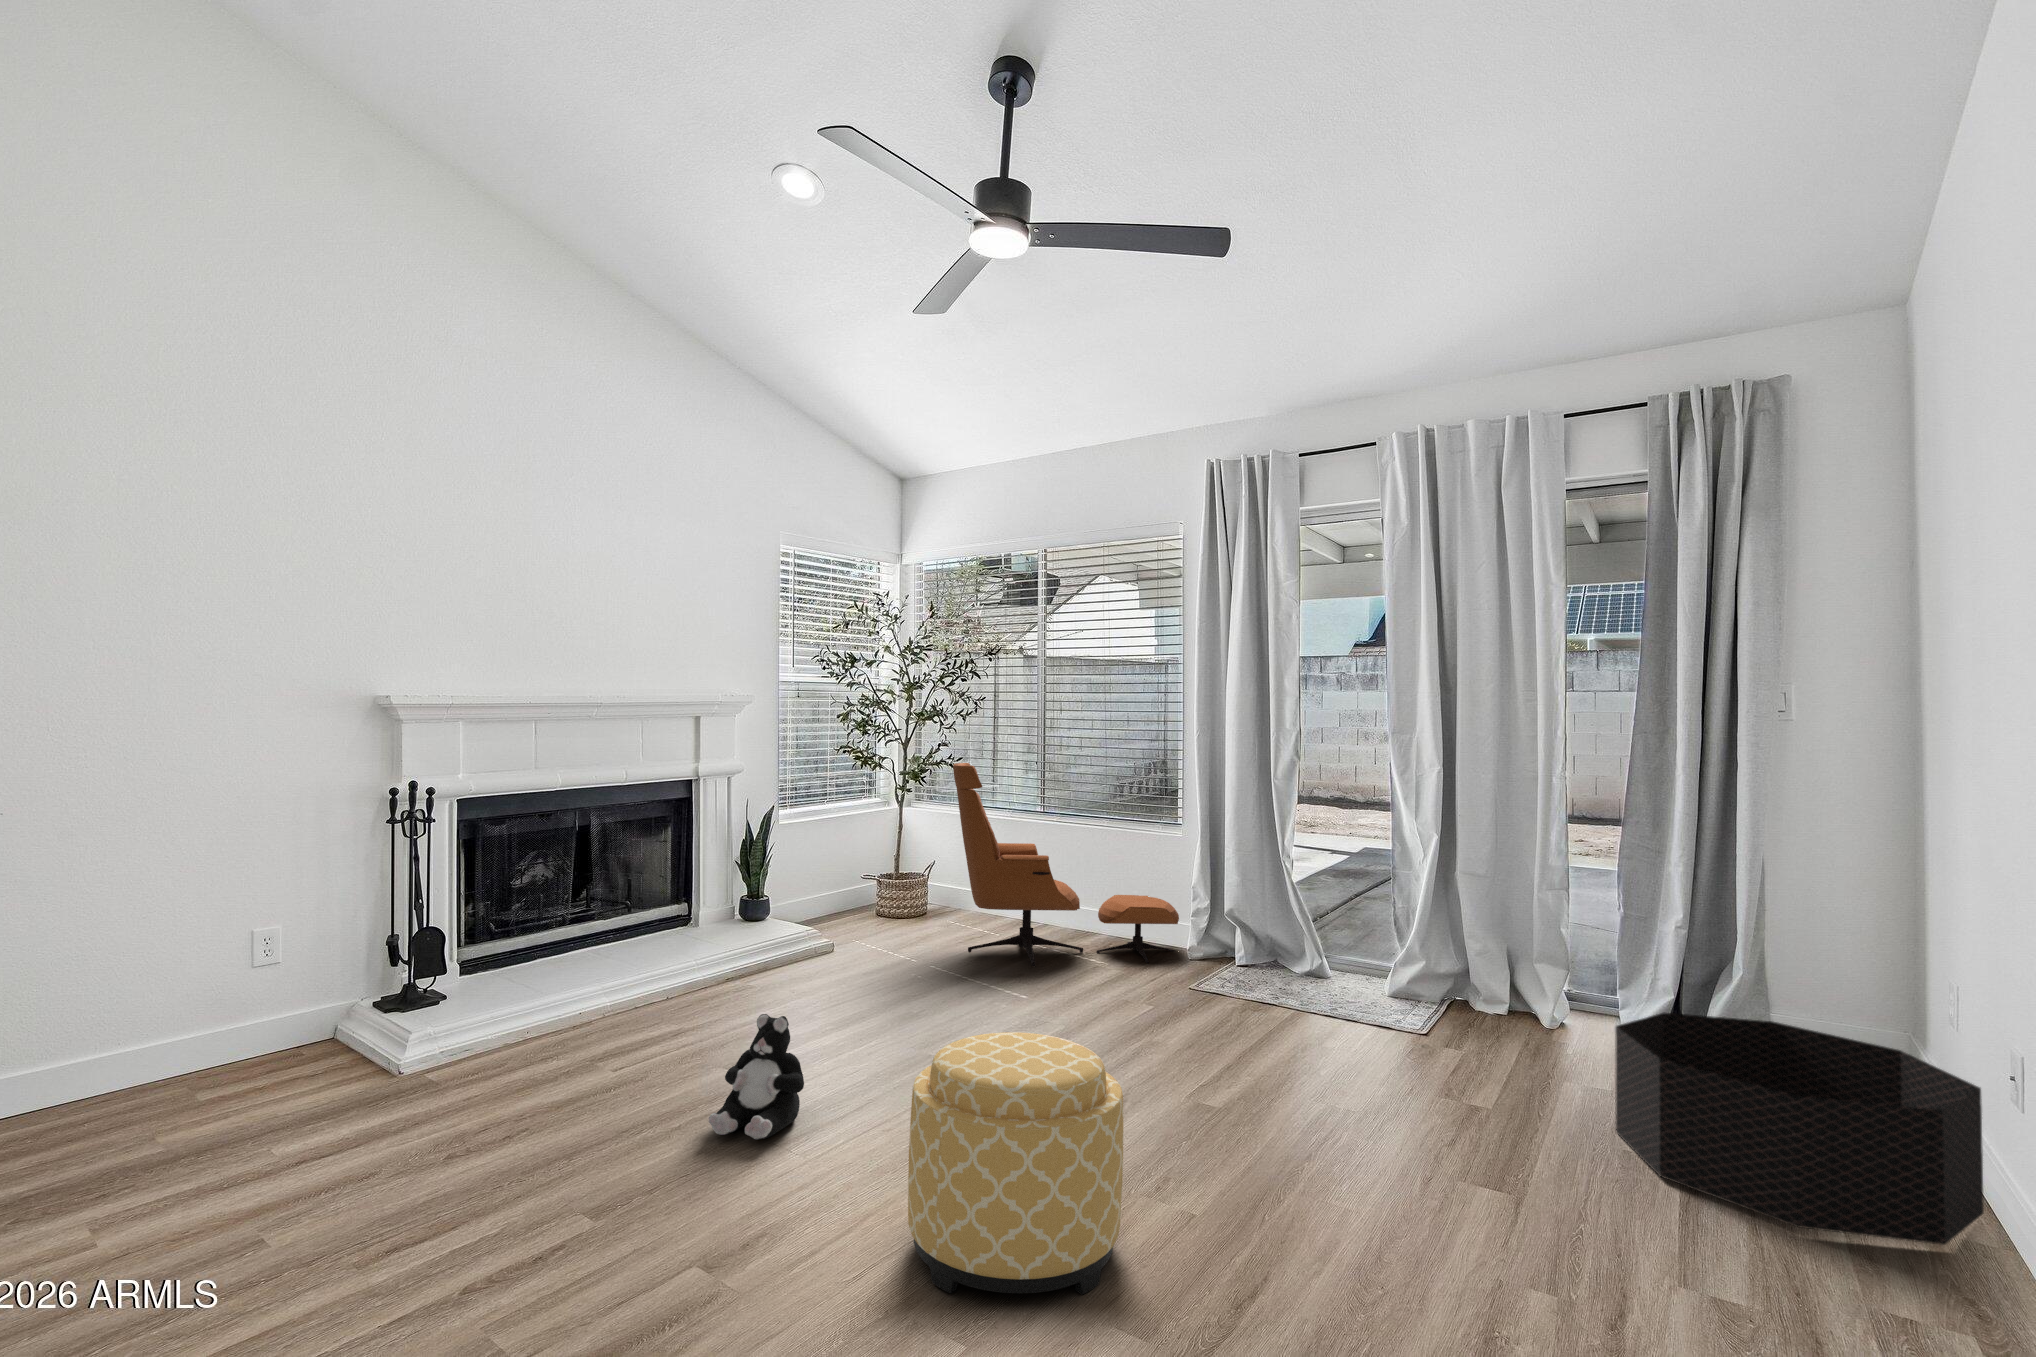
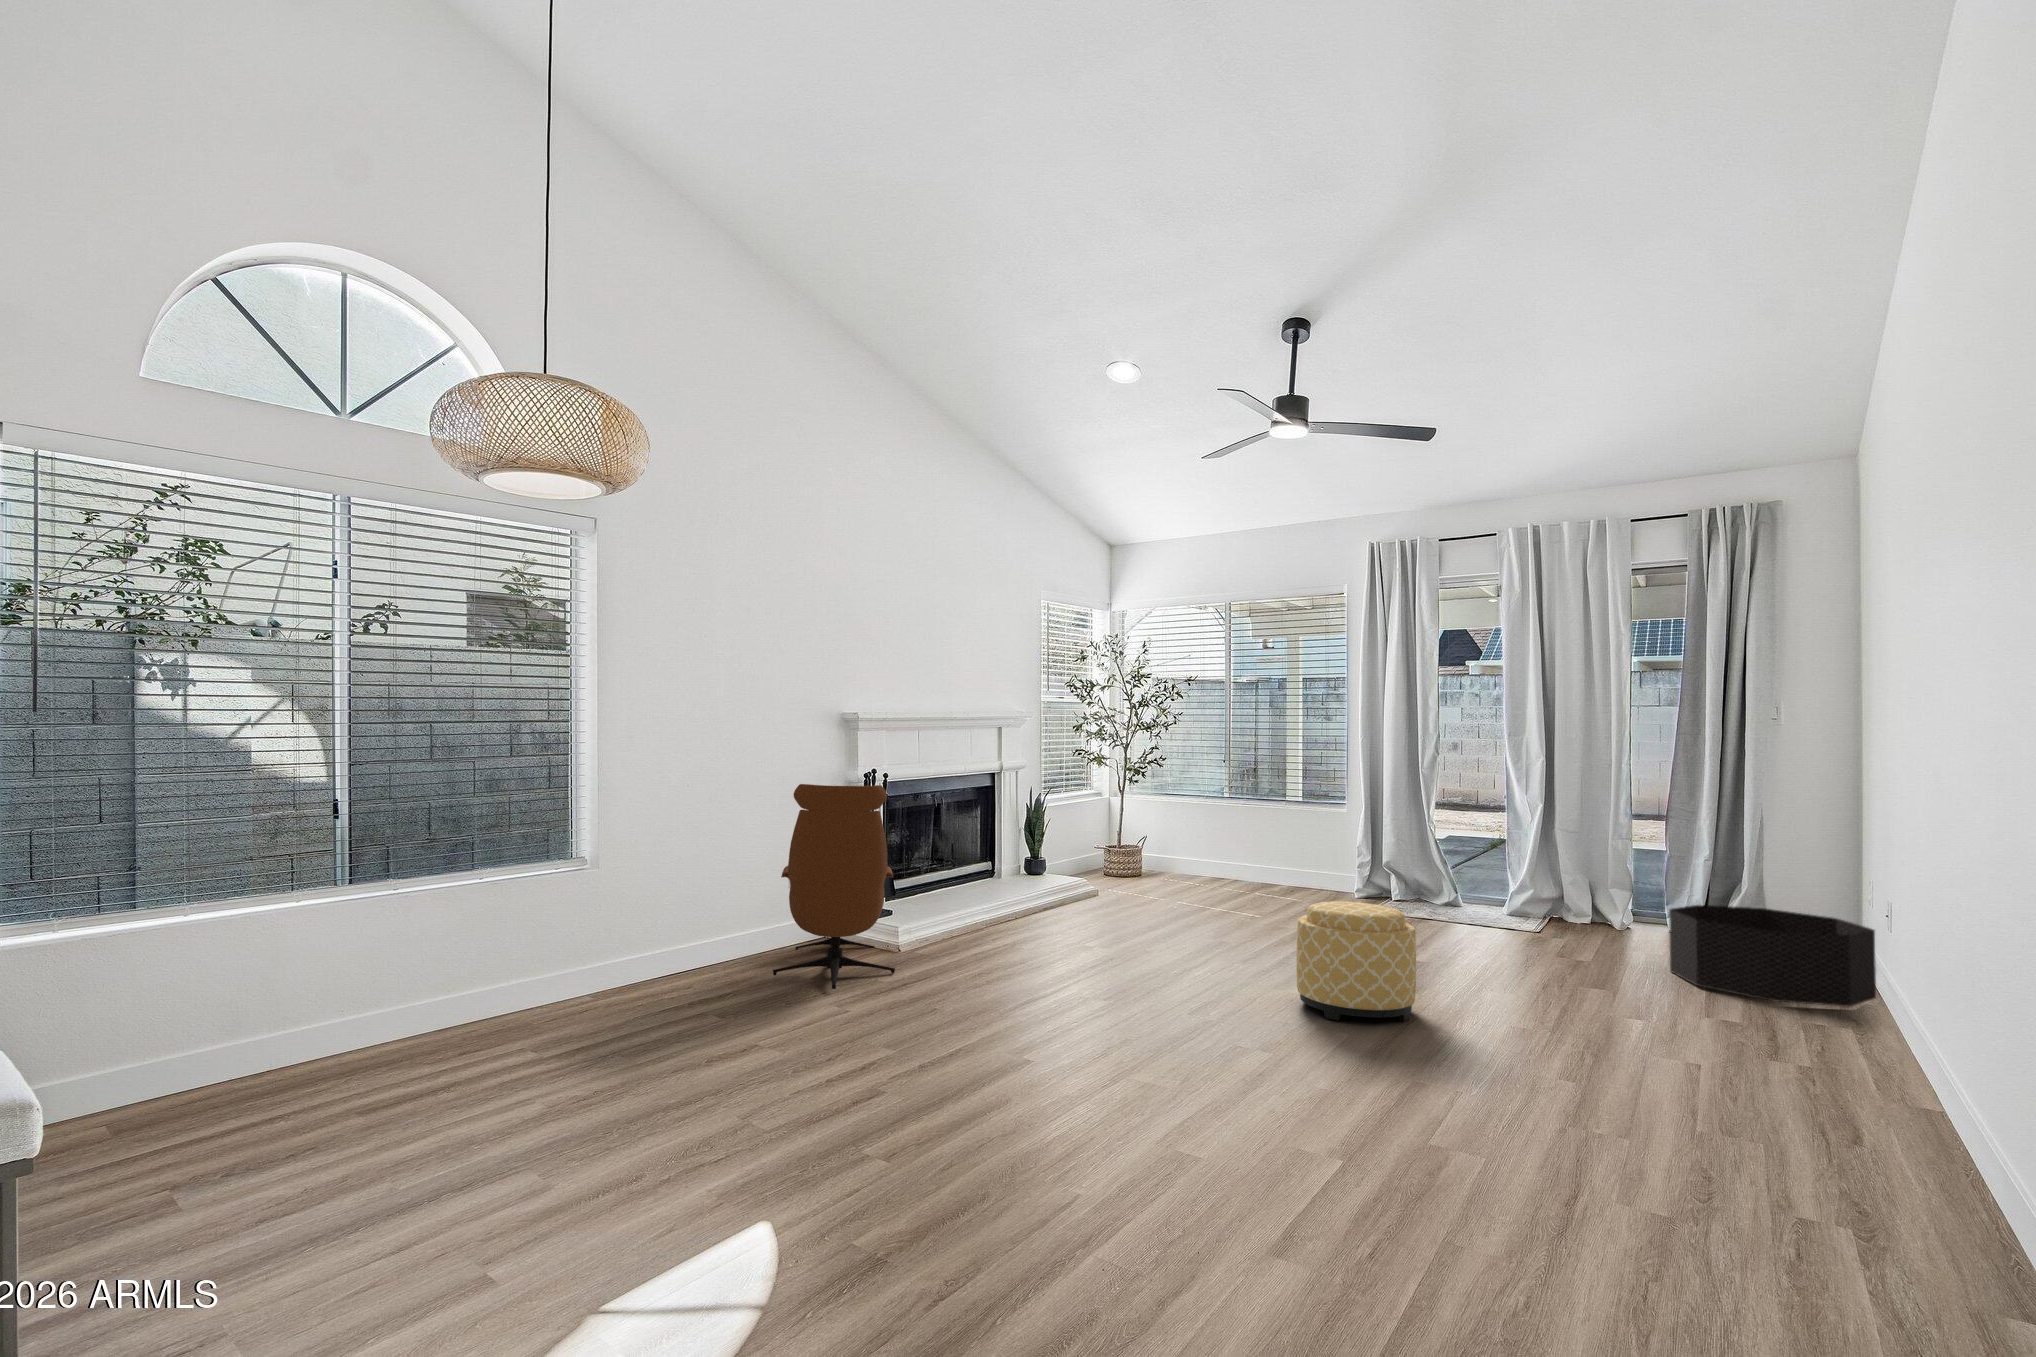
lounge chair: present [953,763,1179,967] -> present [773,784,895,989]
plush toy: present [709,1014,804,1140] -> none [1137,906,1187,974]

